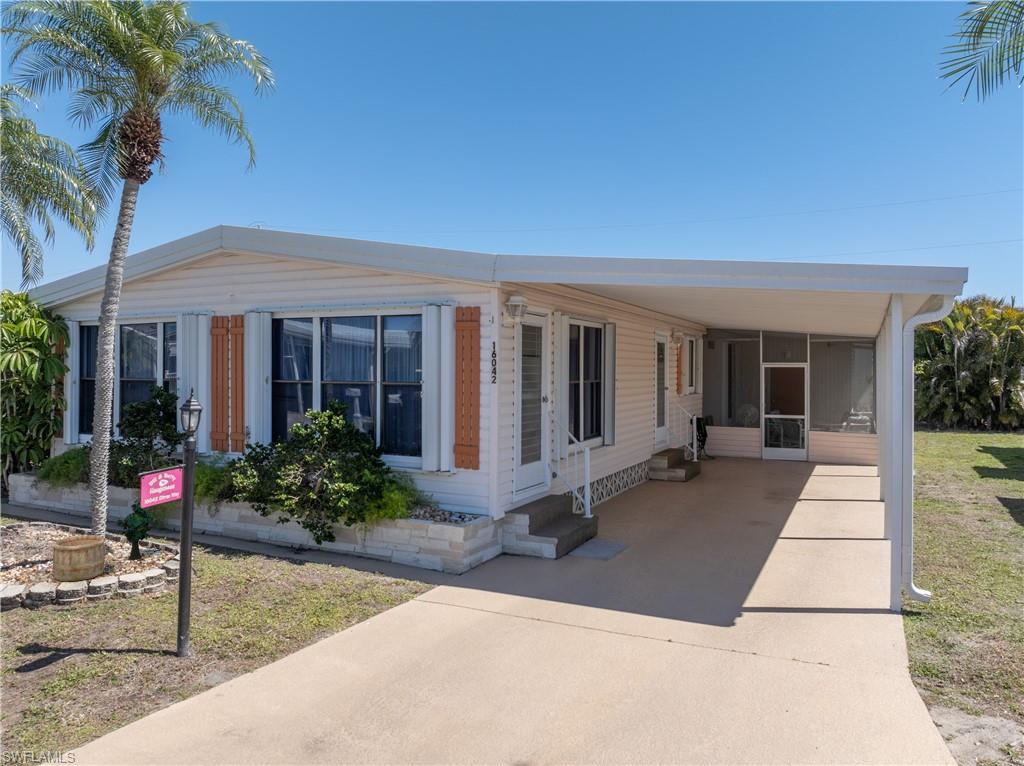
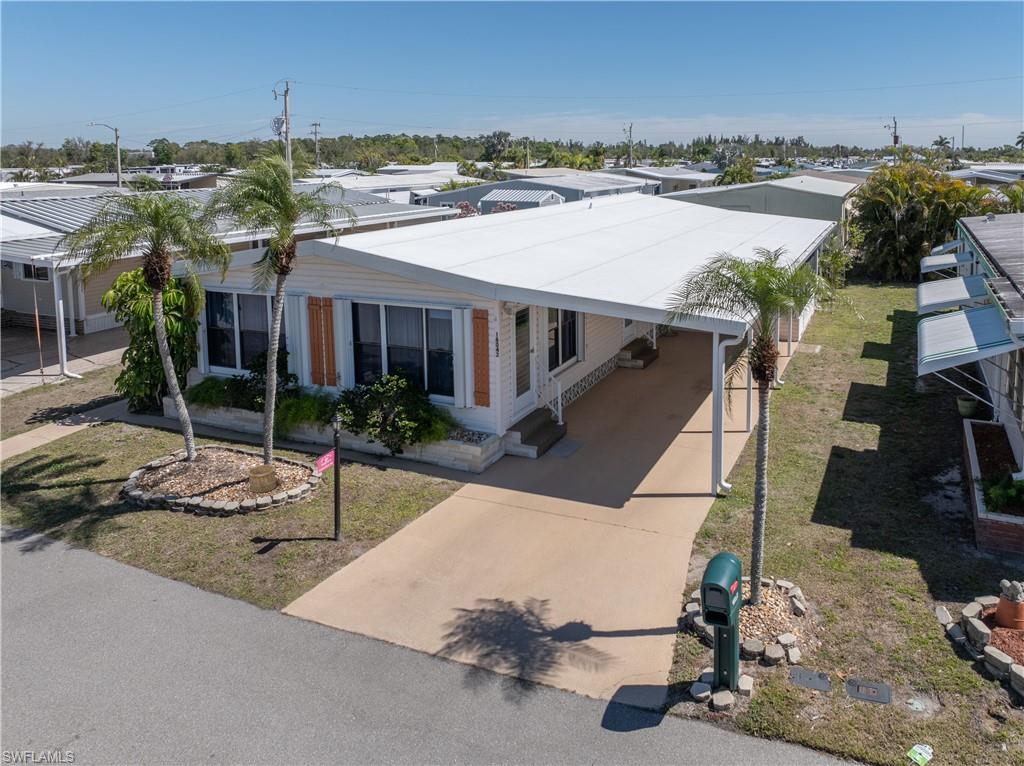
decorative plant: present [117,499,155,560] -> none [276,438,298,474]

